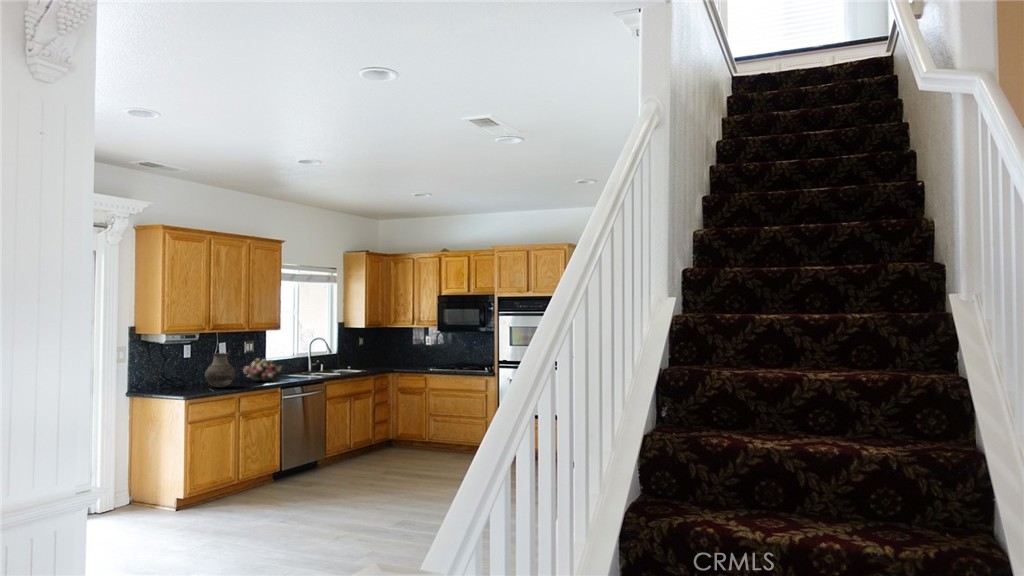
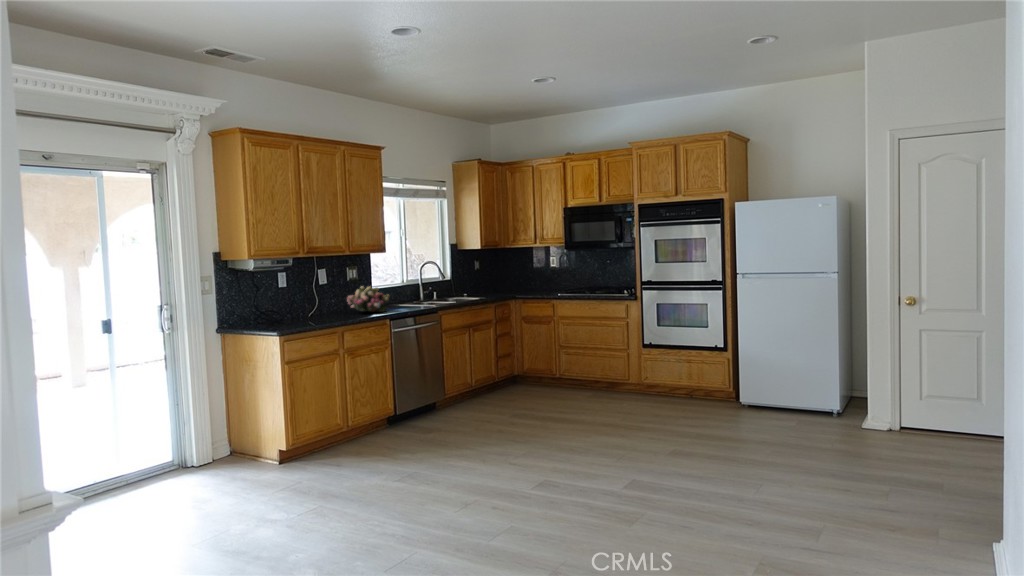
vase: present [205,353,235,388] -> none [303,280,337,320]

